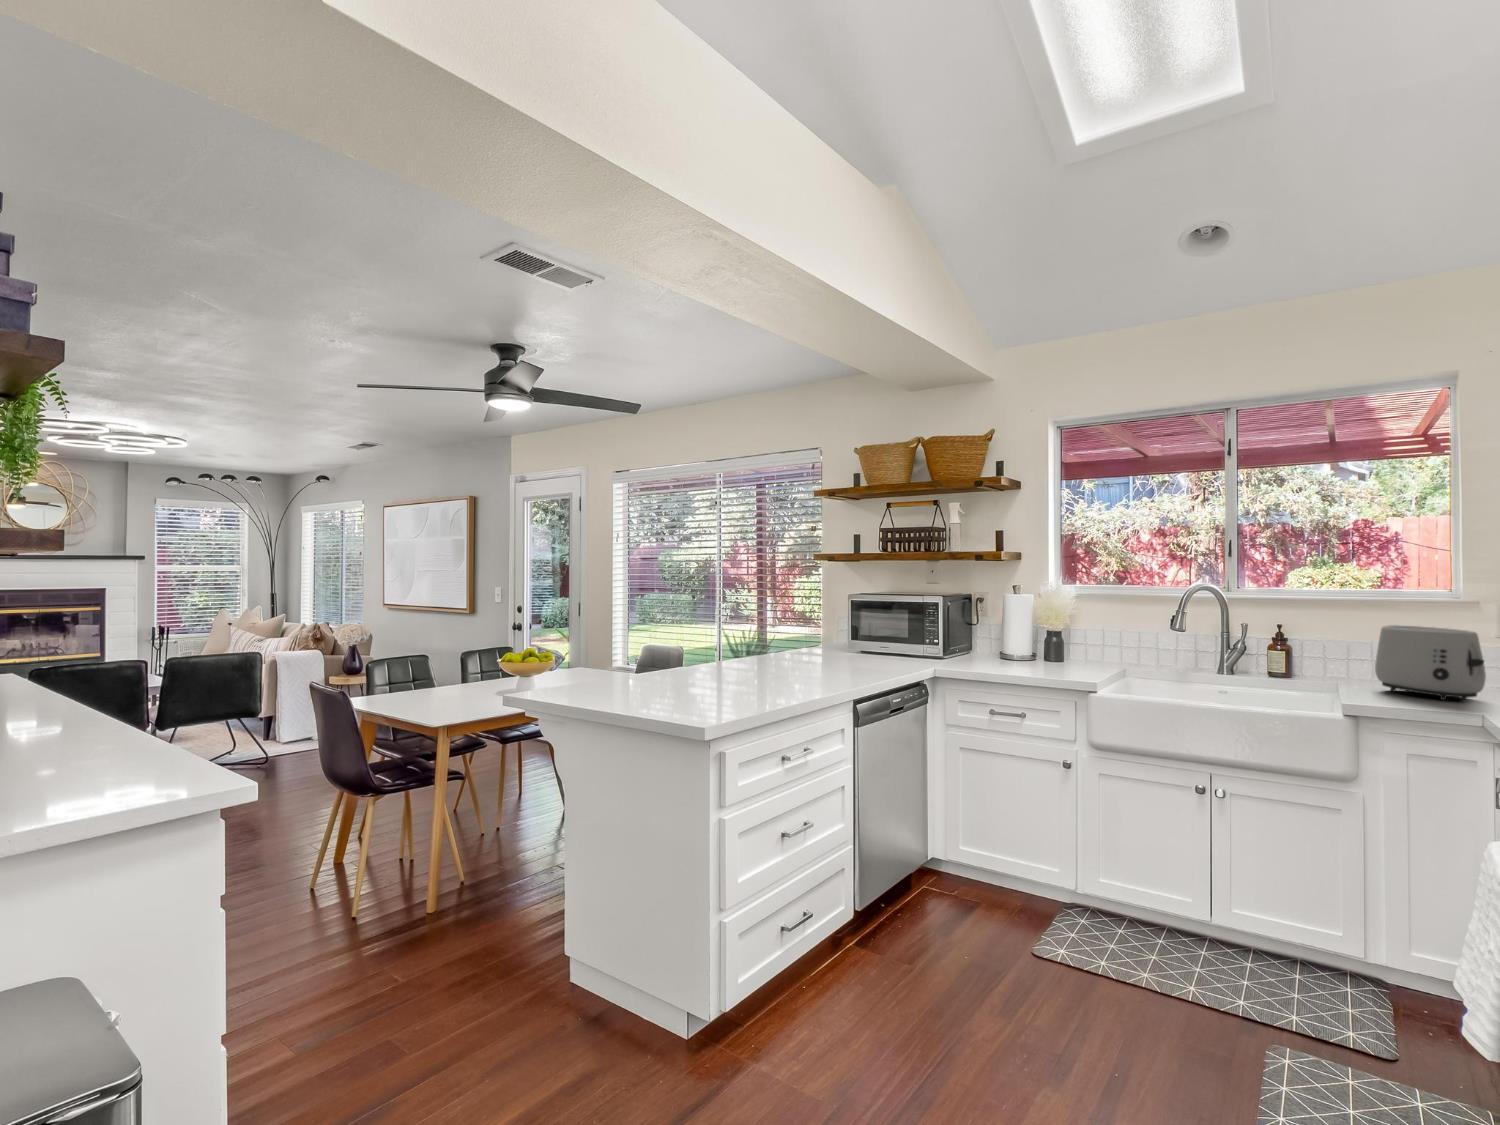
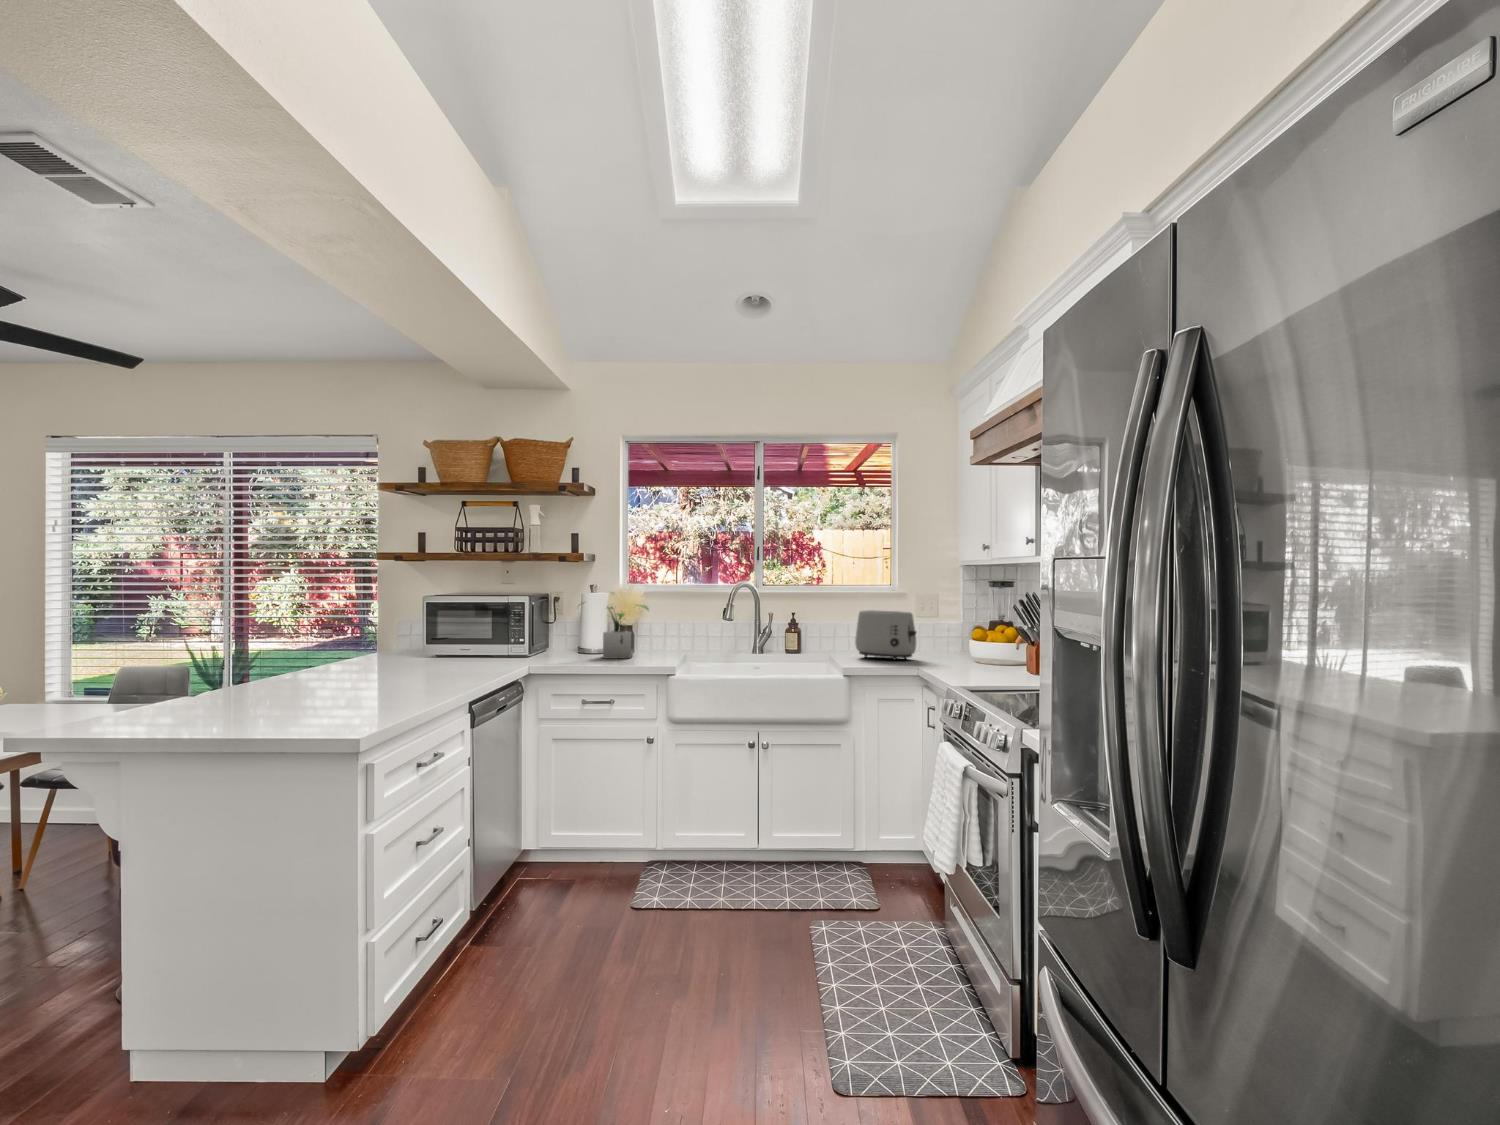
potted plant: none [998,602,1079,668] -> present [579,601,649,658]

